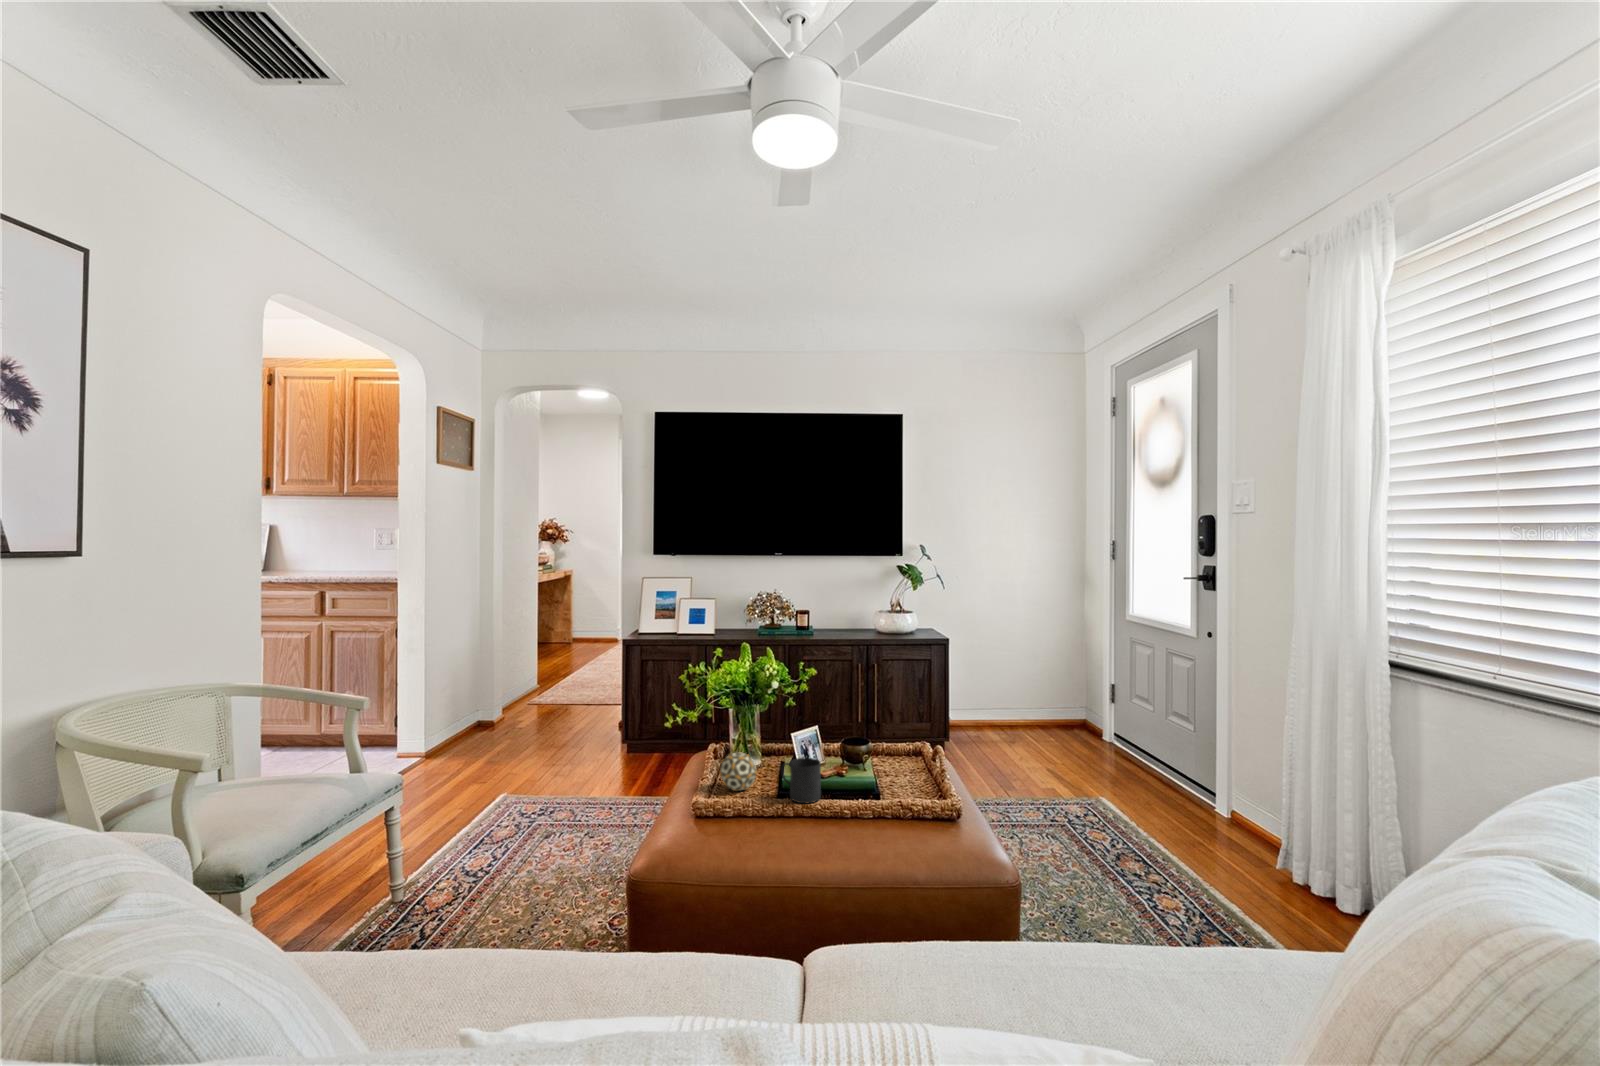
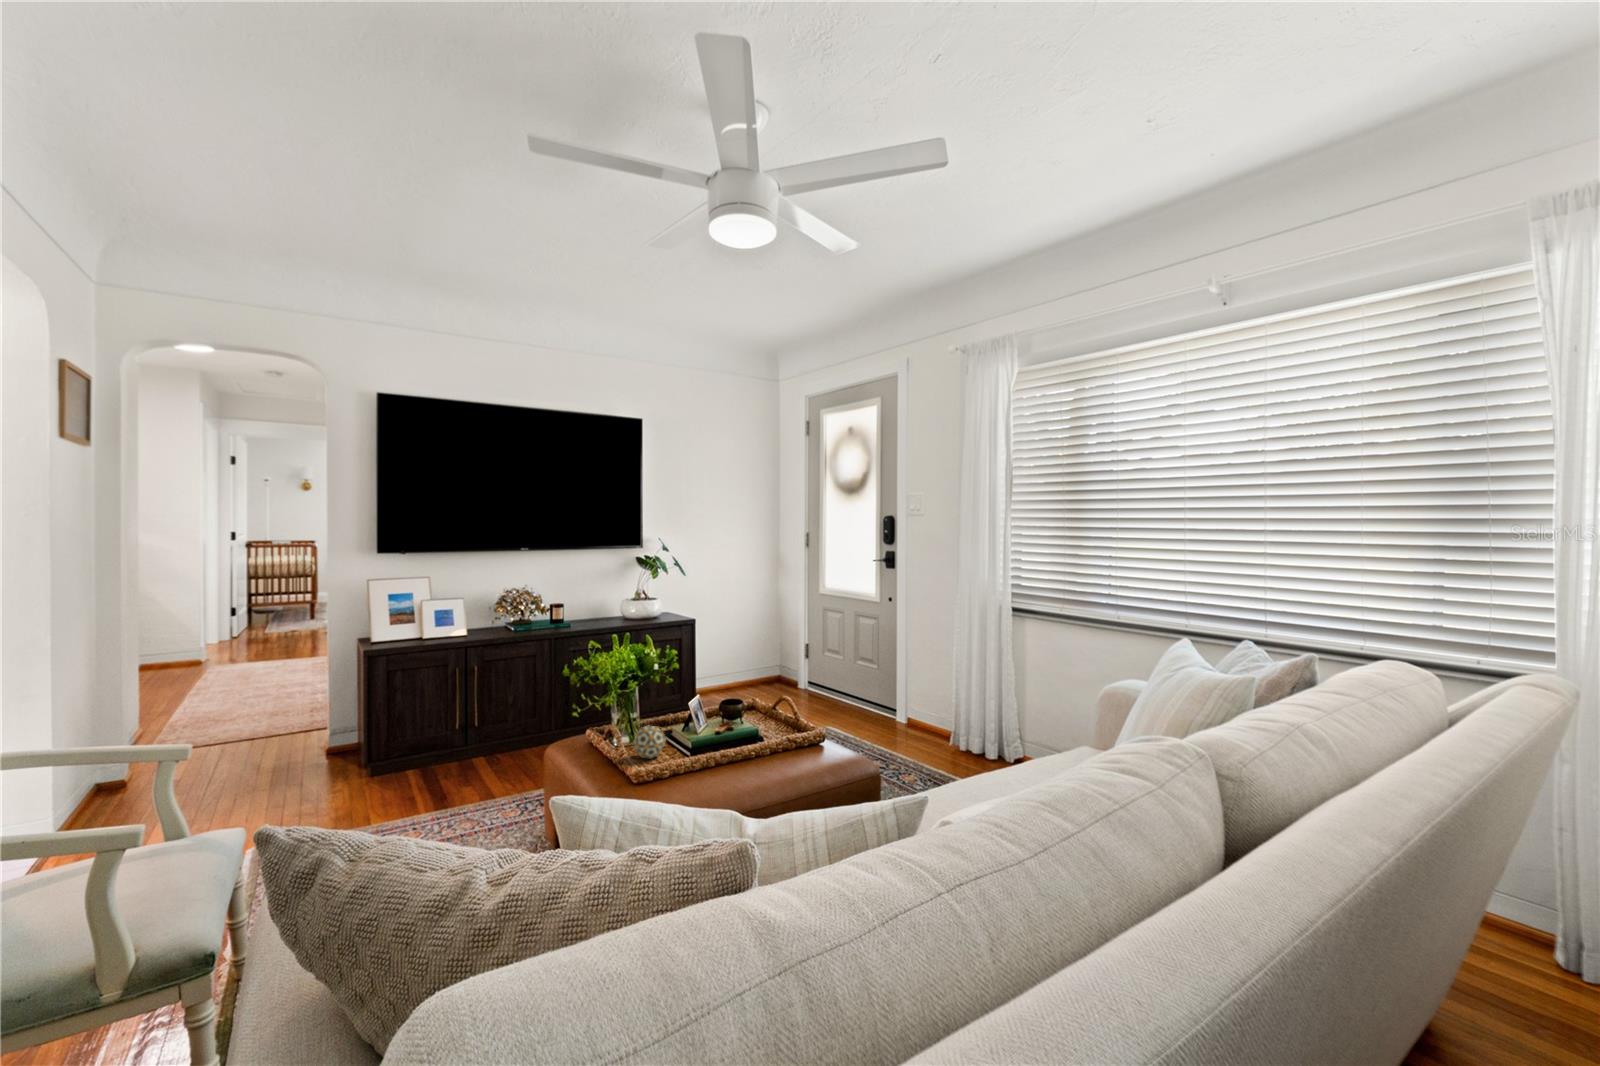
mug: present [781,758,821,803] -> none [693,720,726,756]

